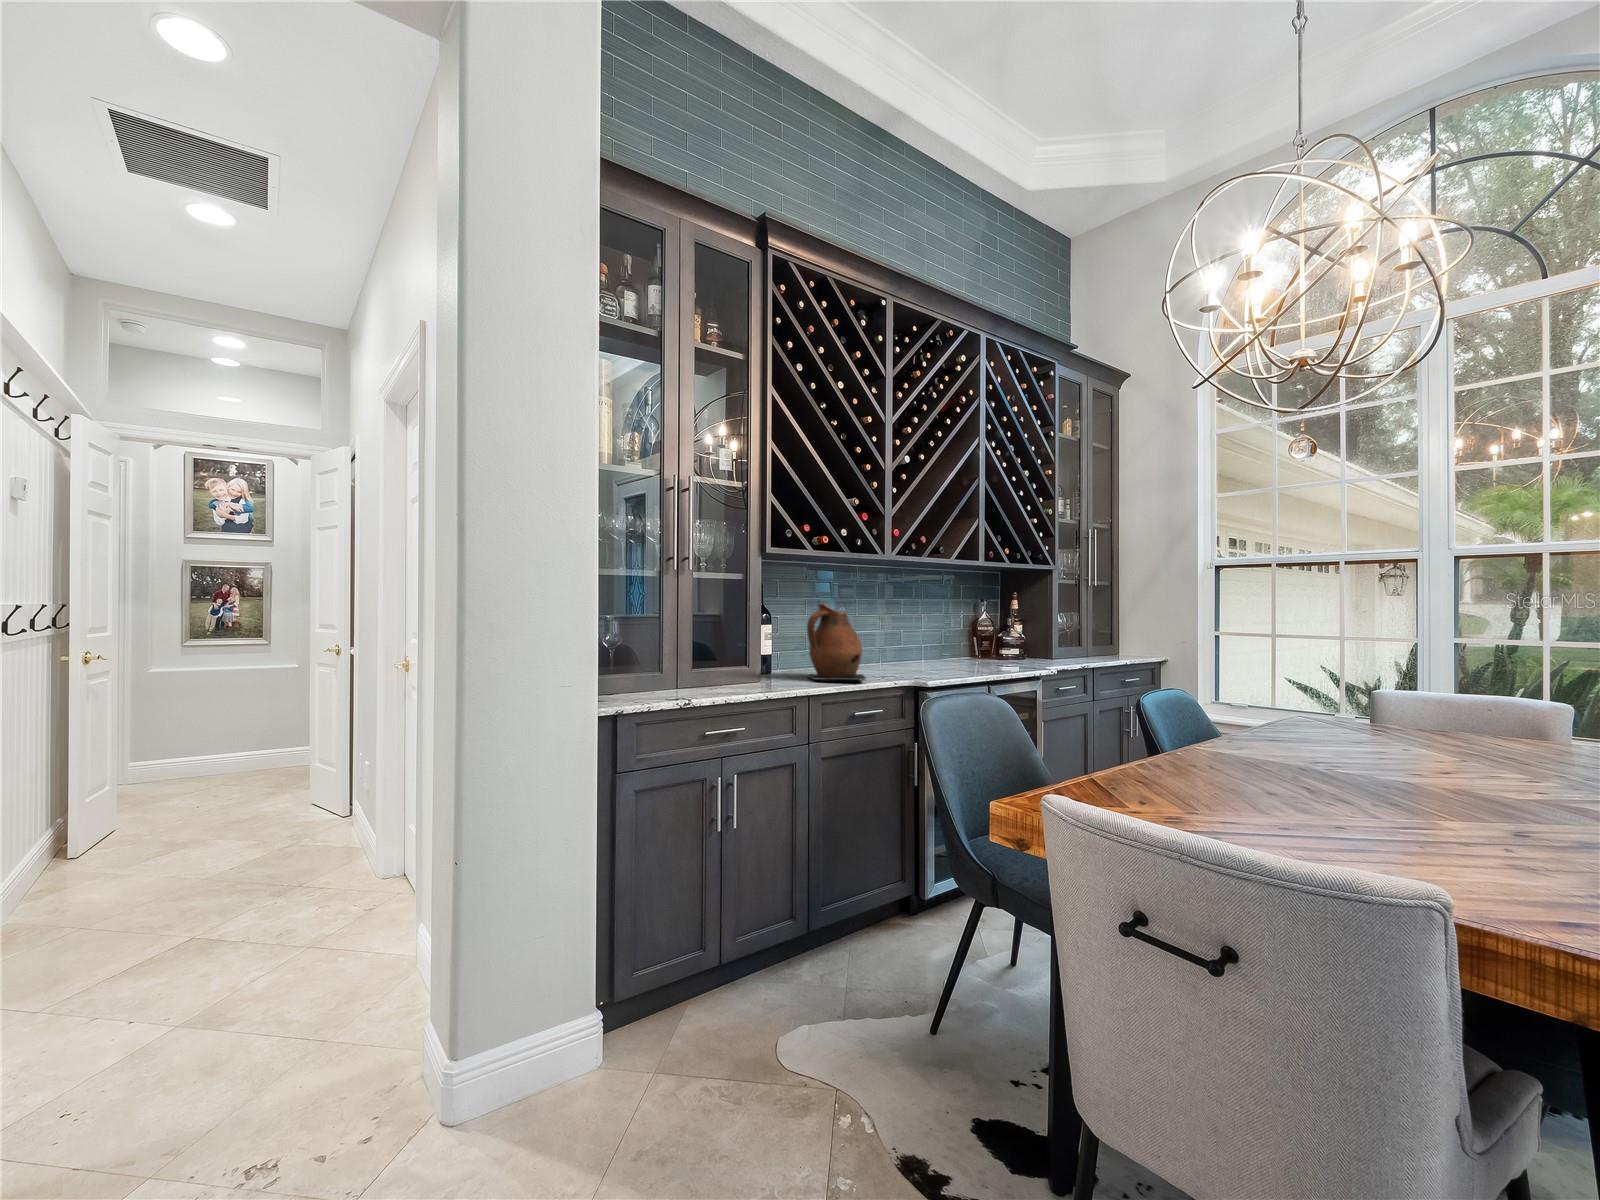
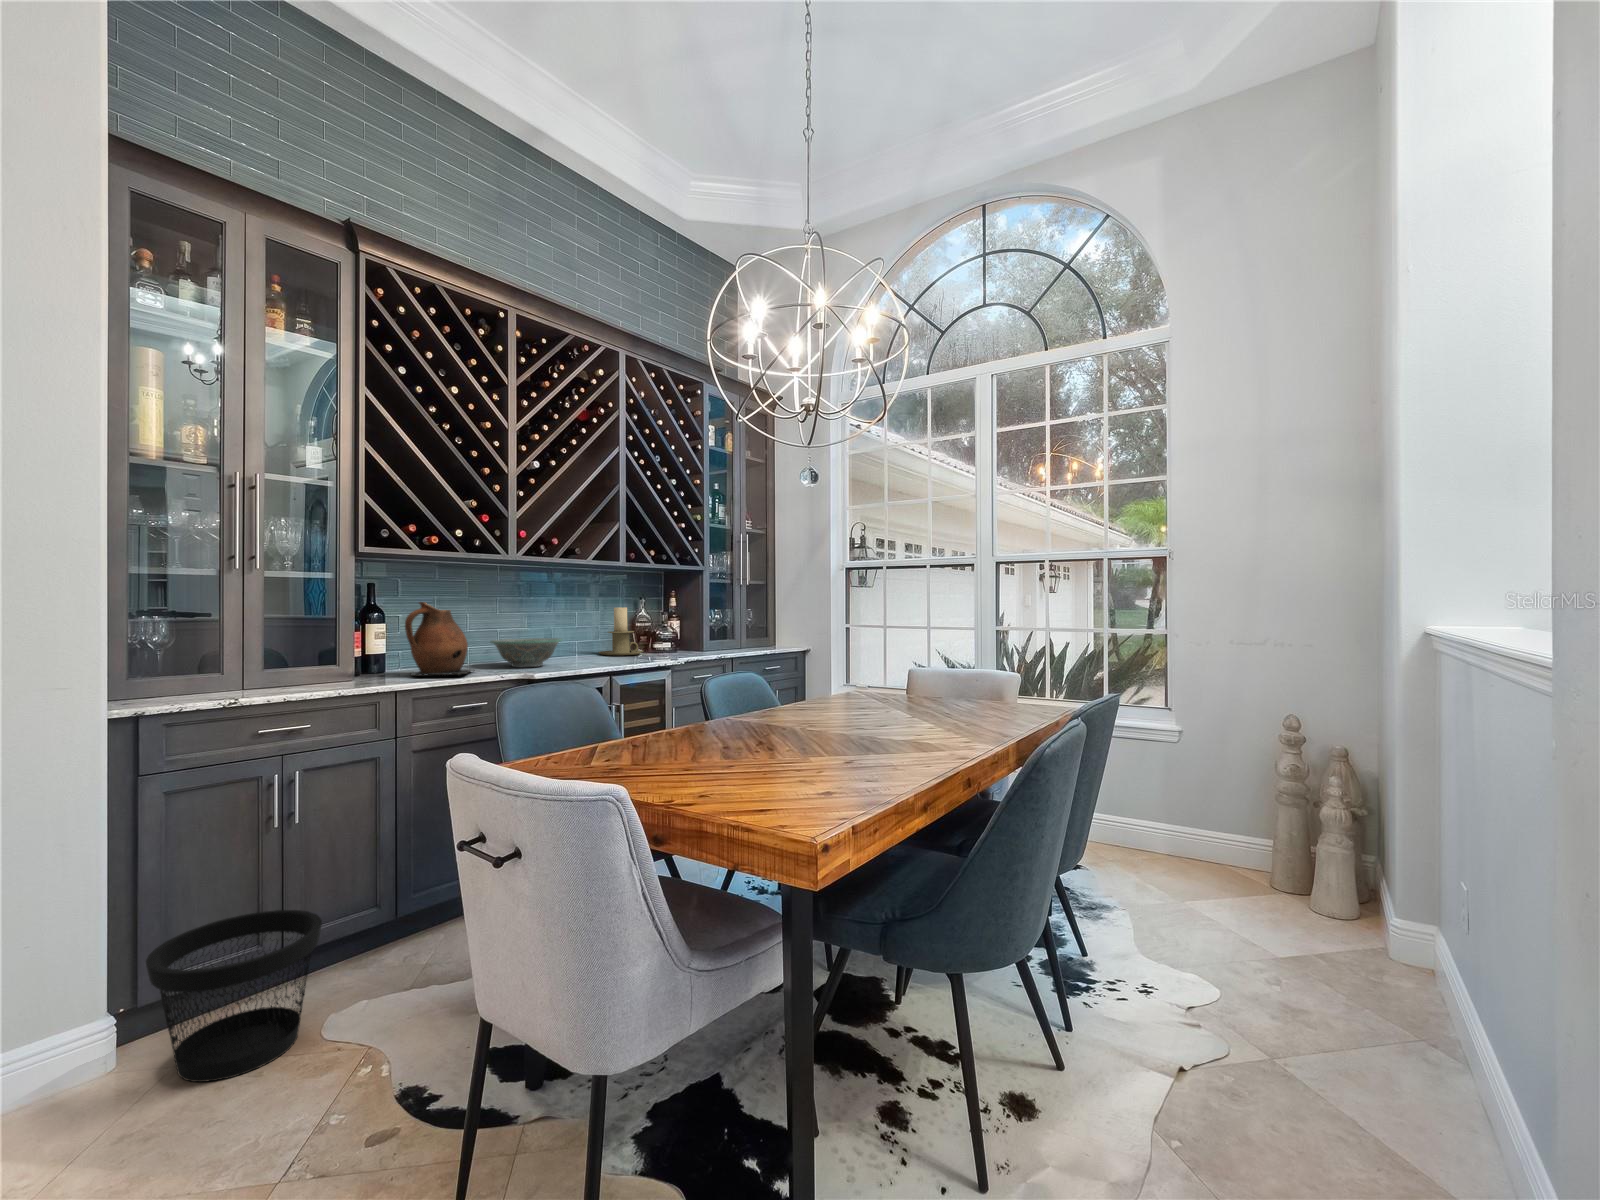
candle holder: none [950,609,999,661] -> present [598,607,643,656]
decorative bowl: none [868,642,941,673] -> present [490,638,562,667]
wastebasket: none [638,917,781,1094] -> present [146,910,322,1082]

